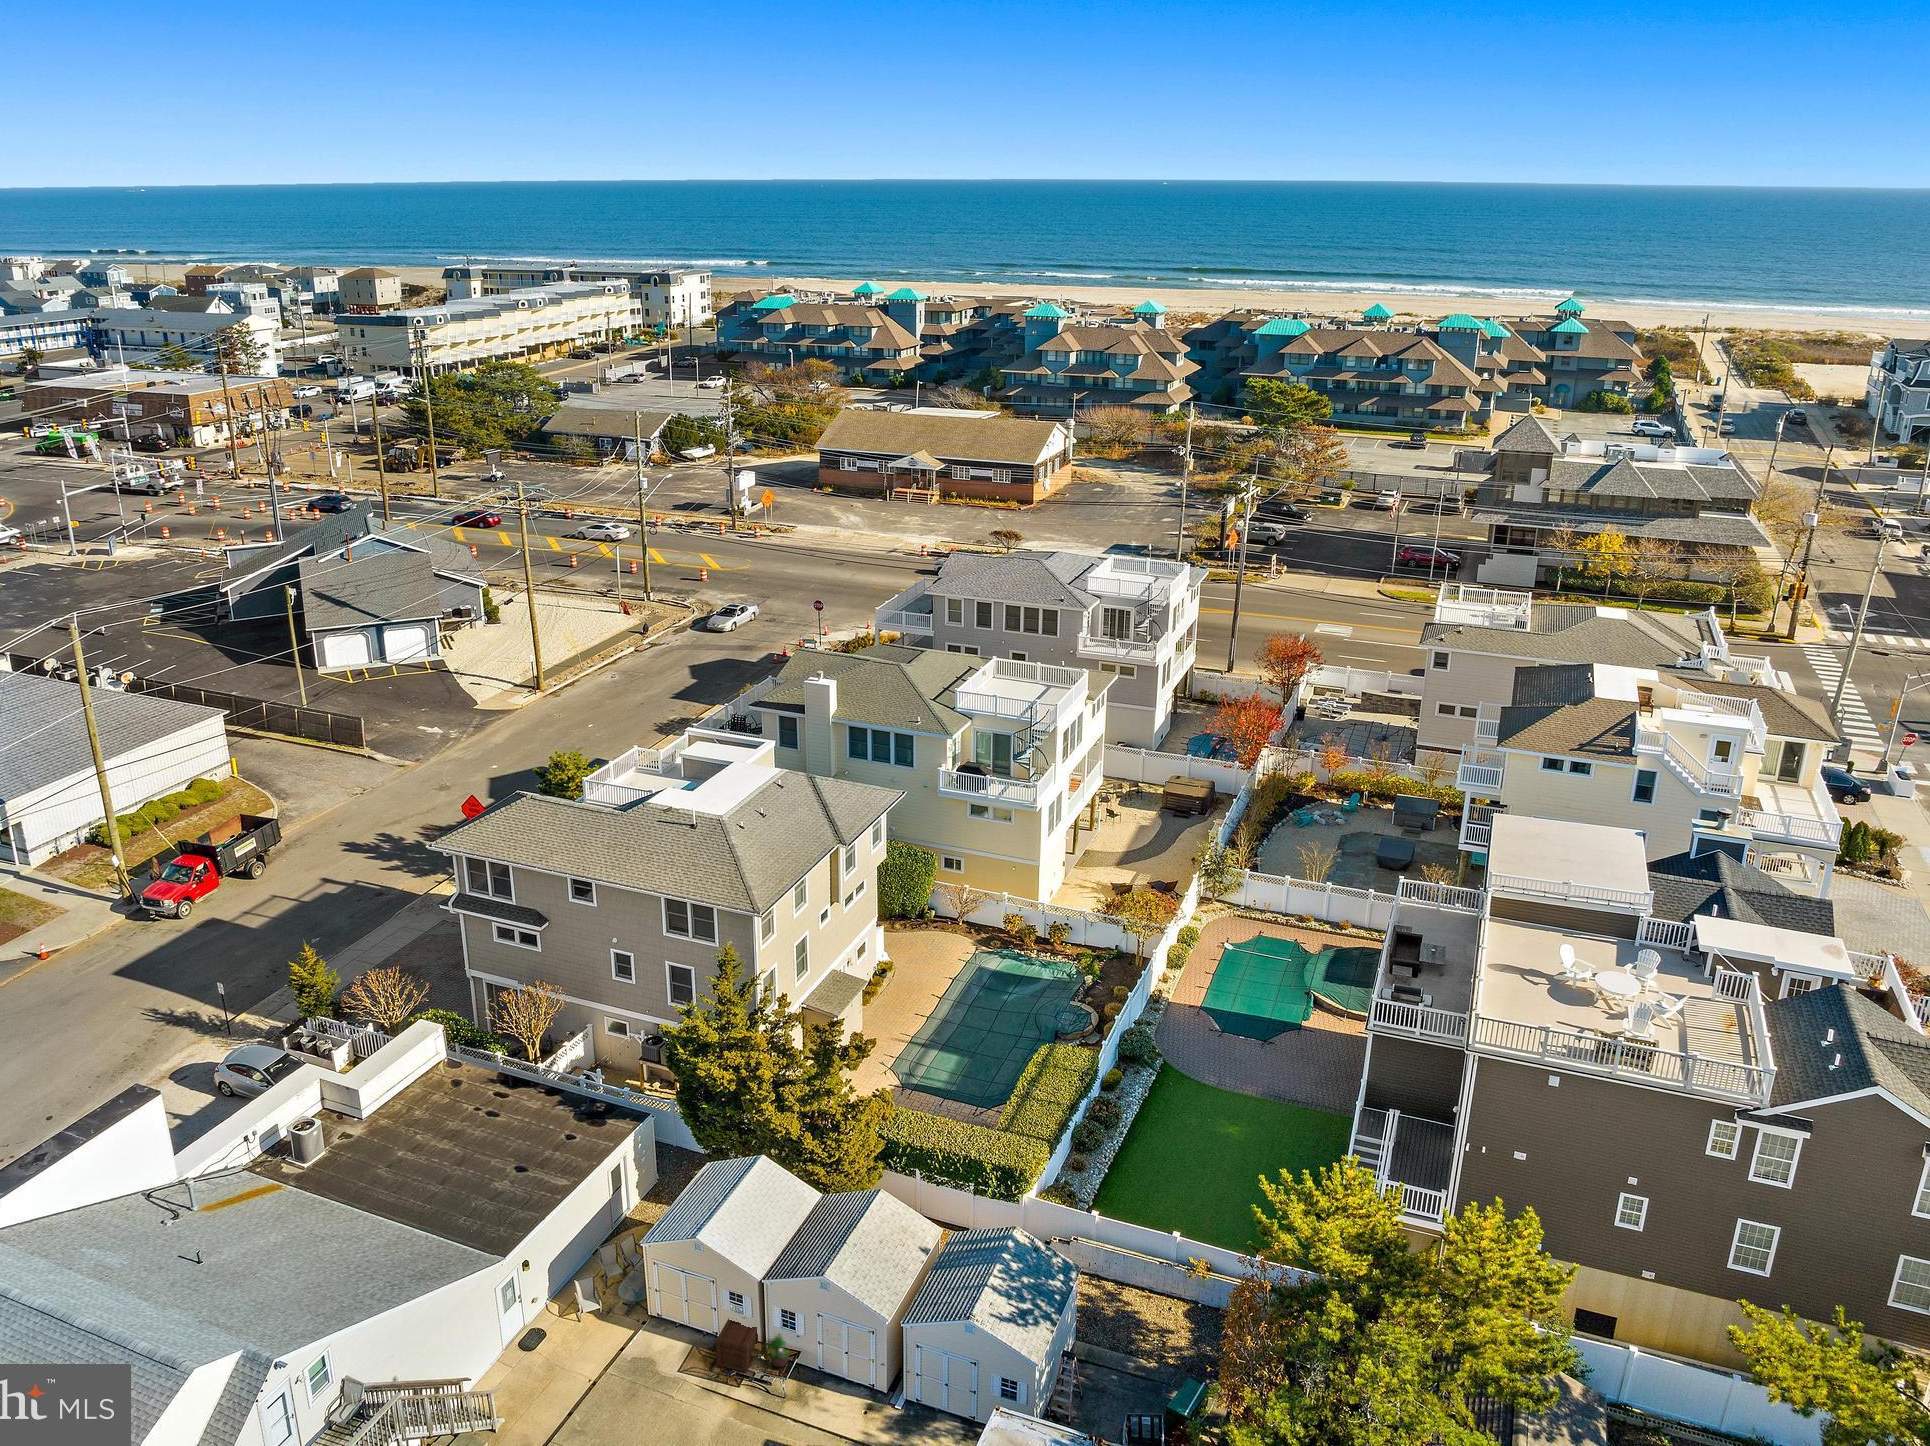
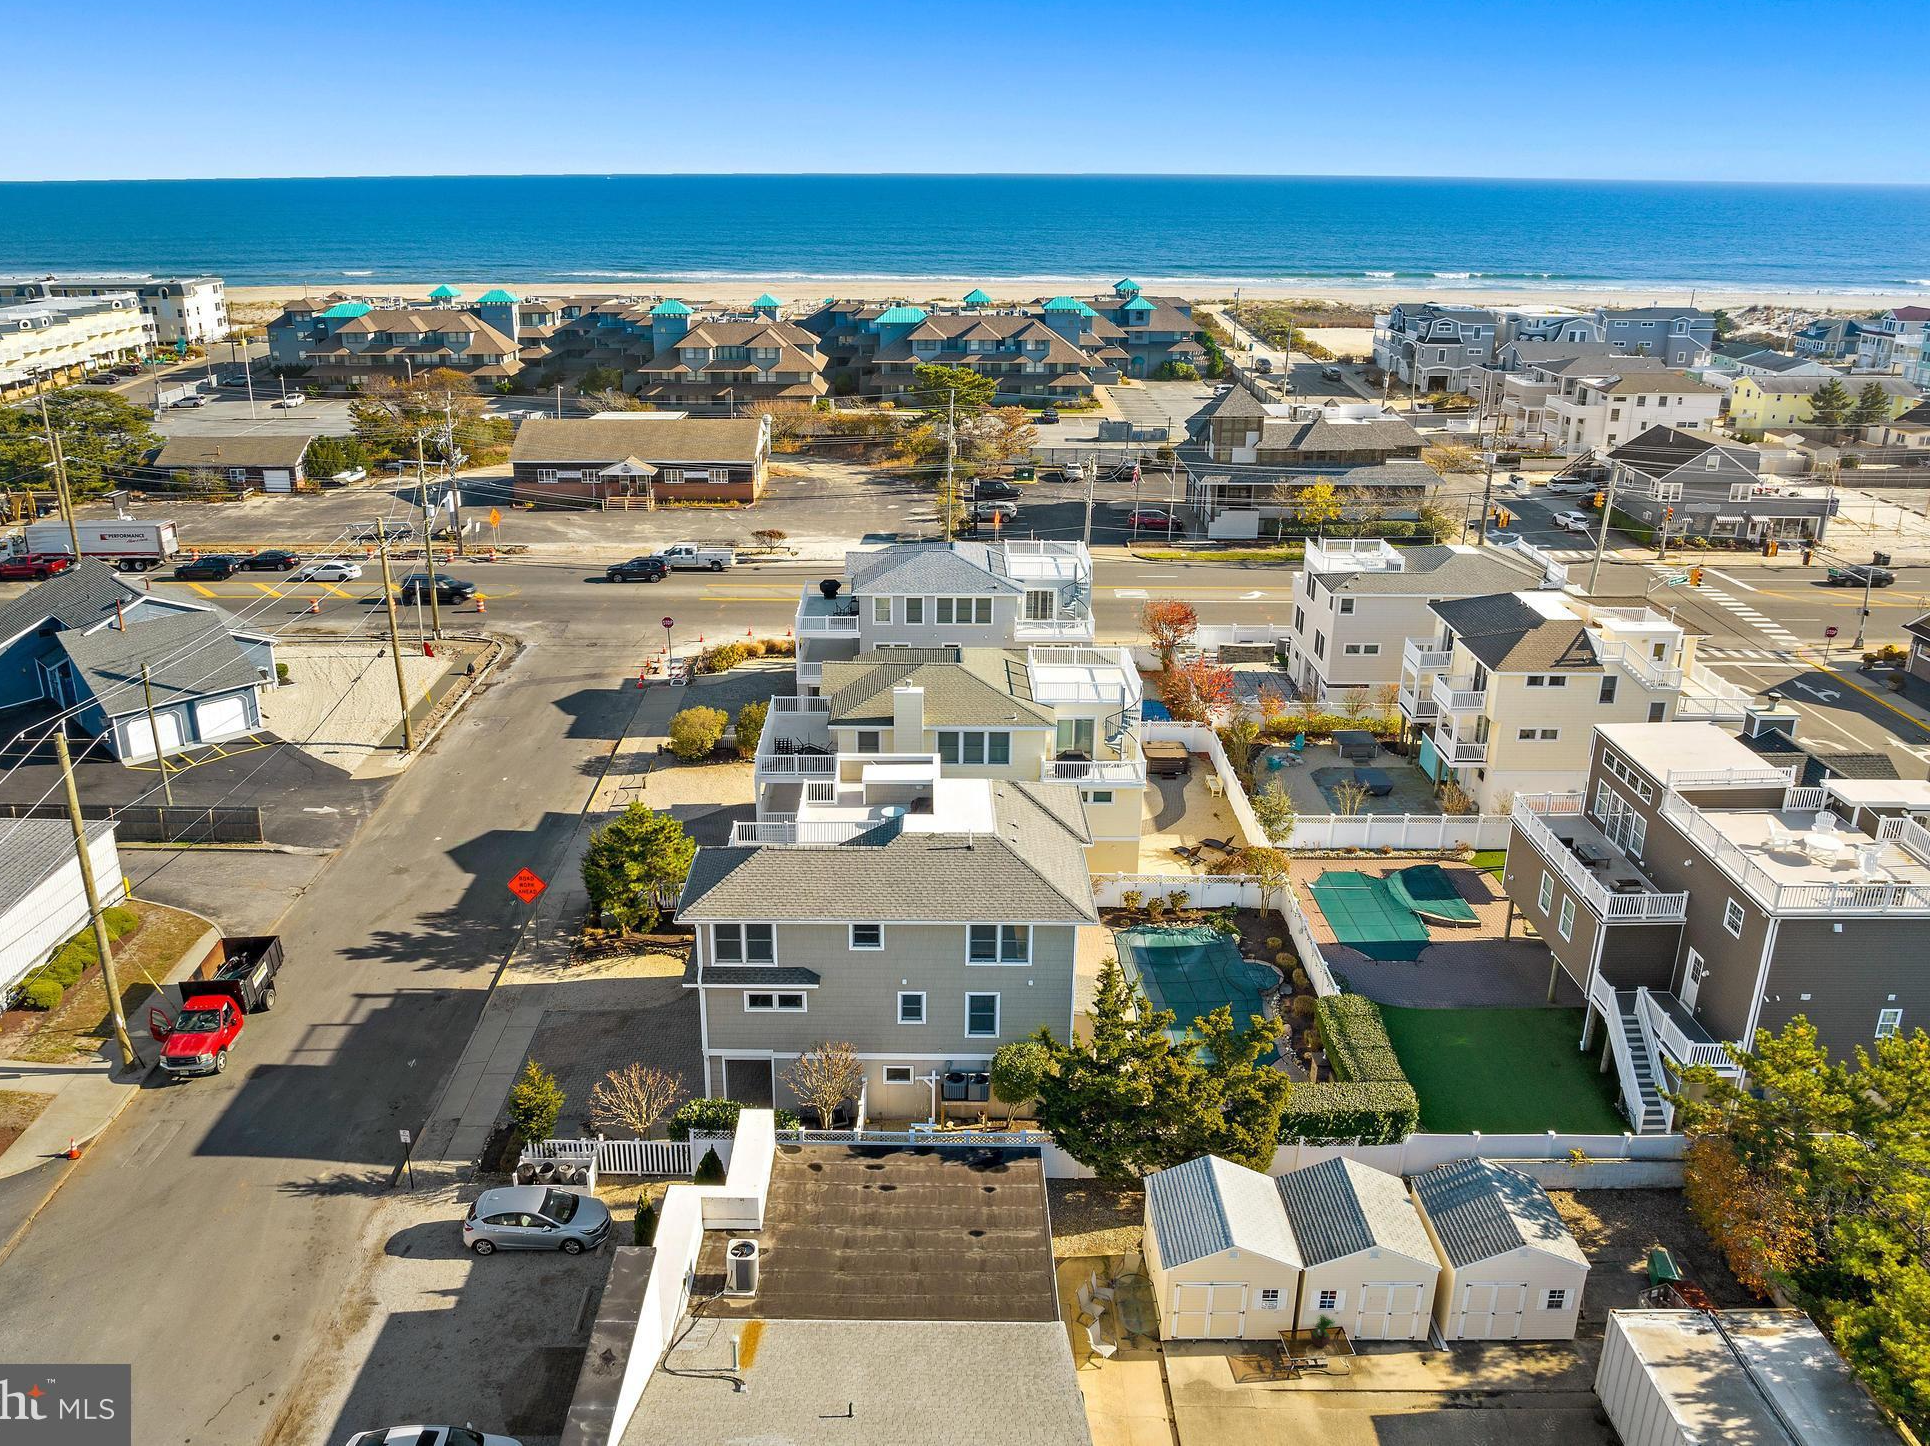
wooden crate: present [716,1319,758,1372] -> none [1259,1313,1304,1363]

